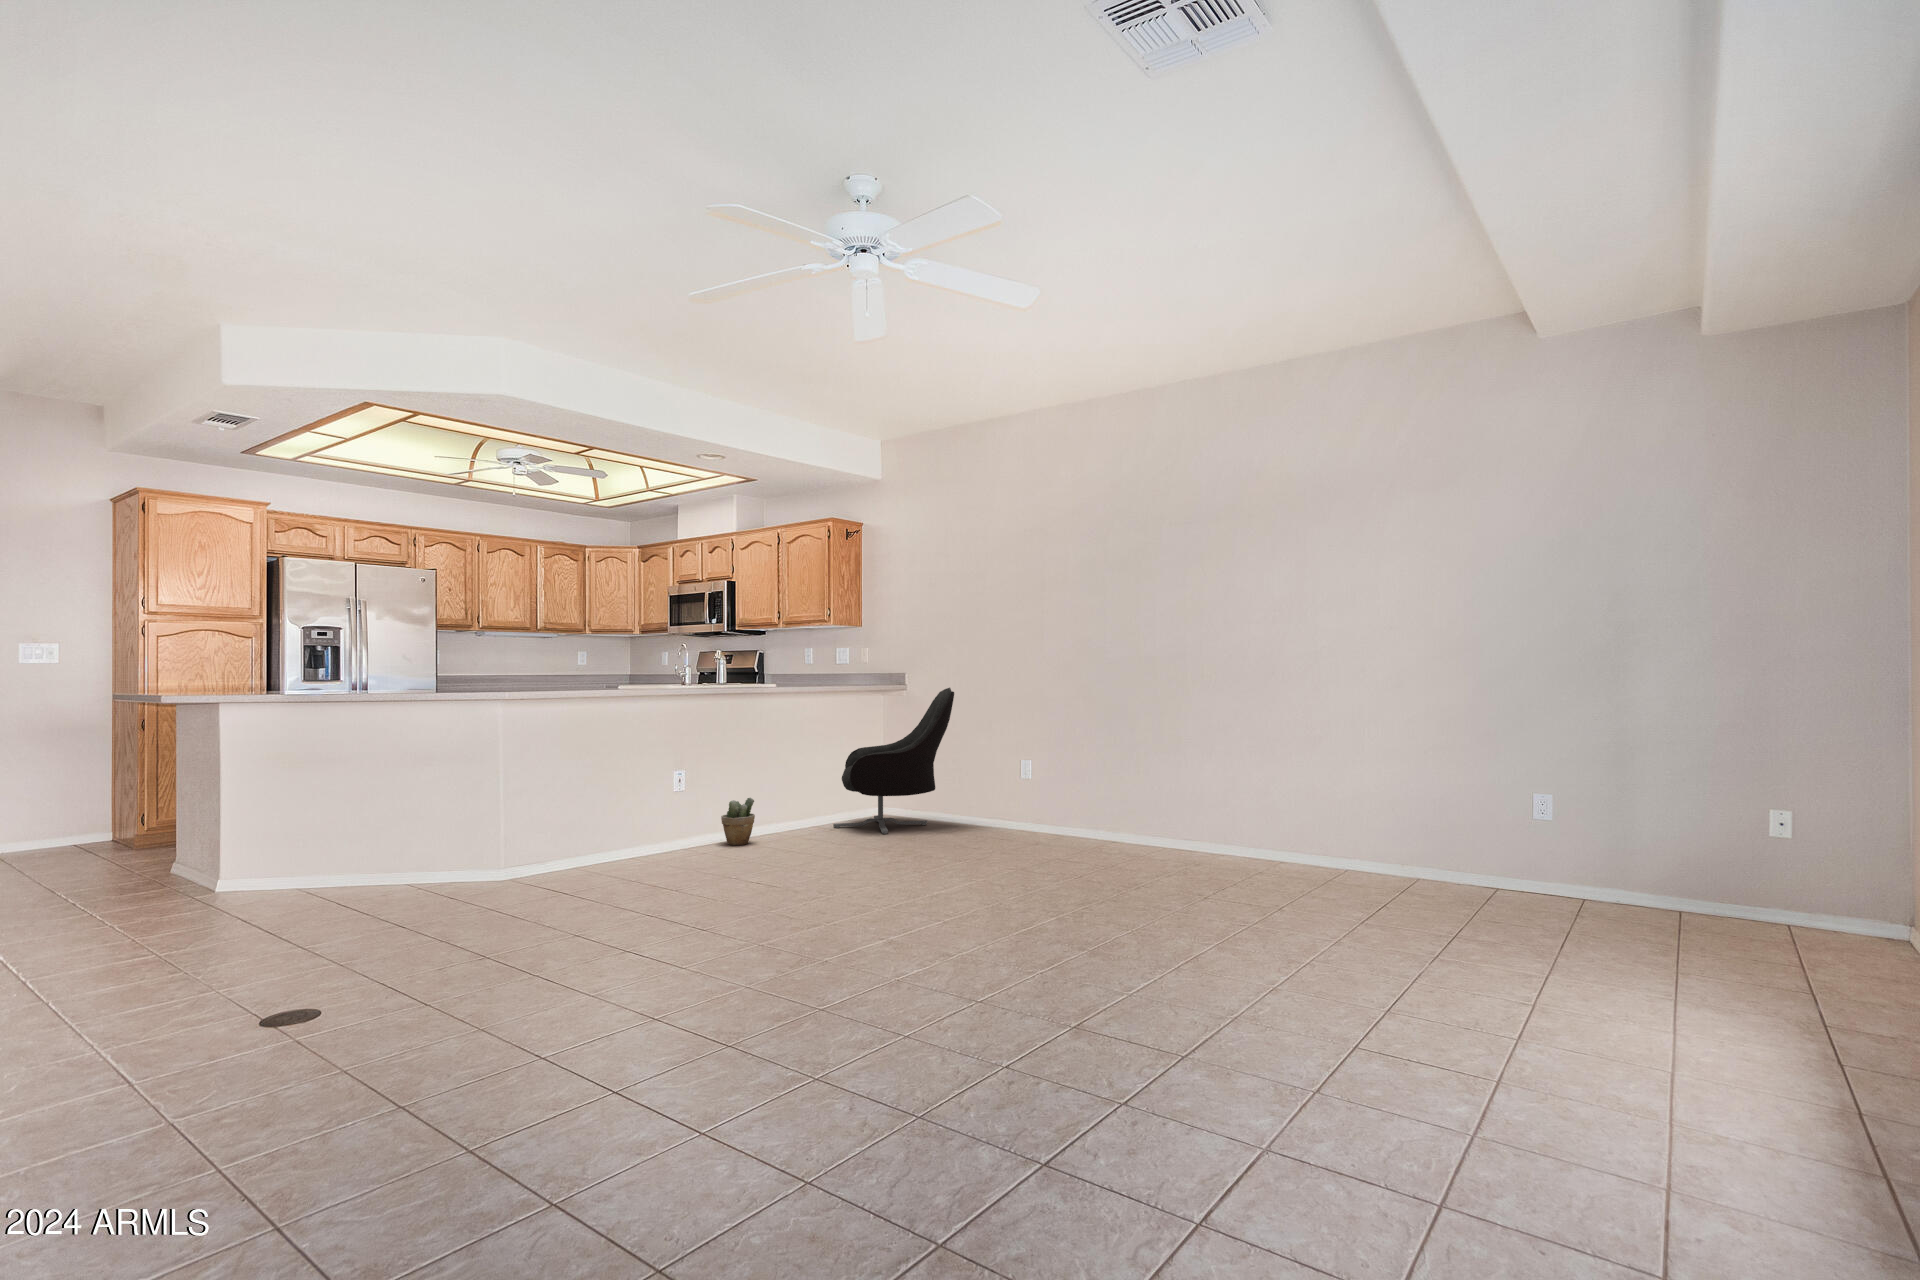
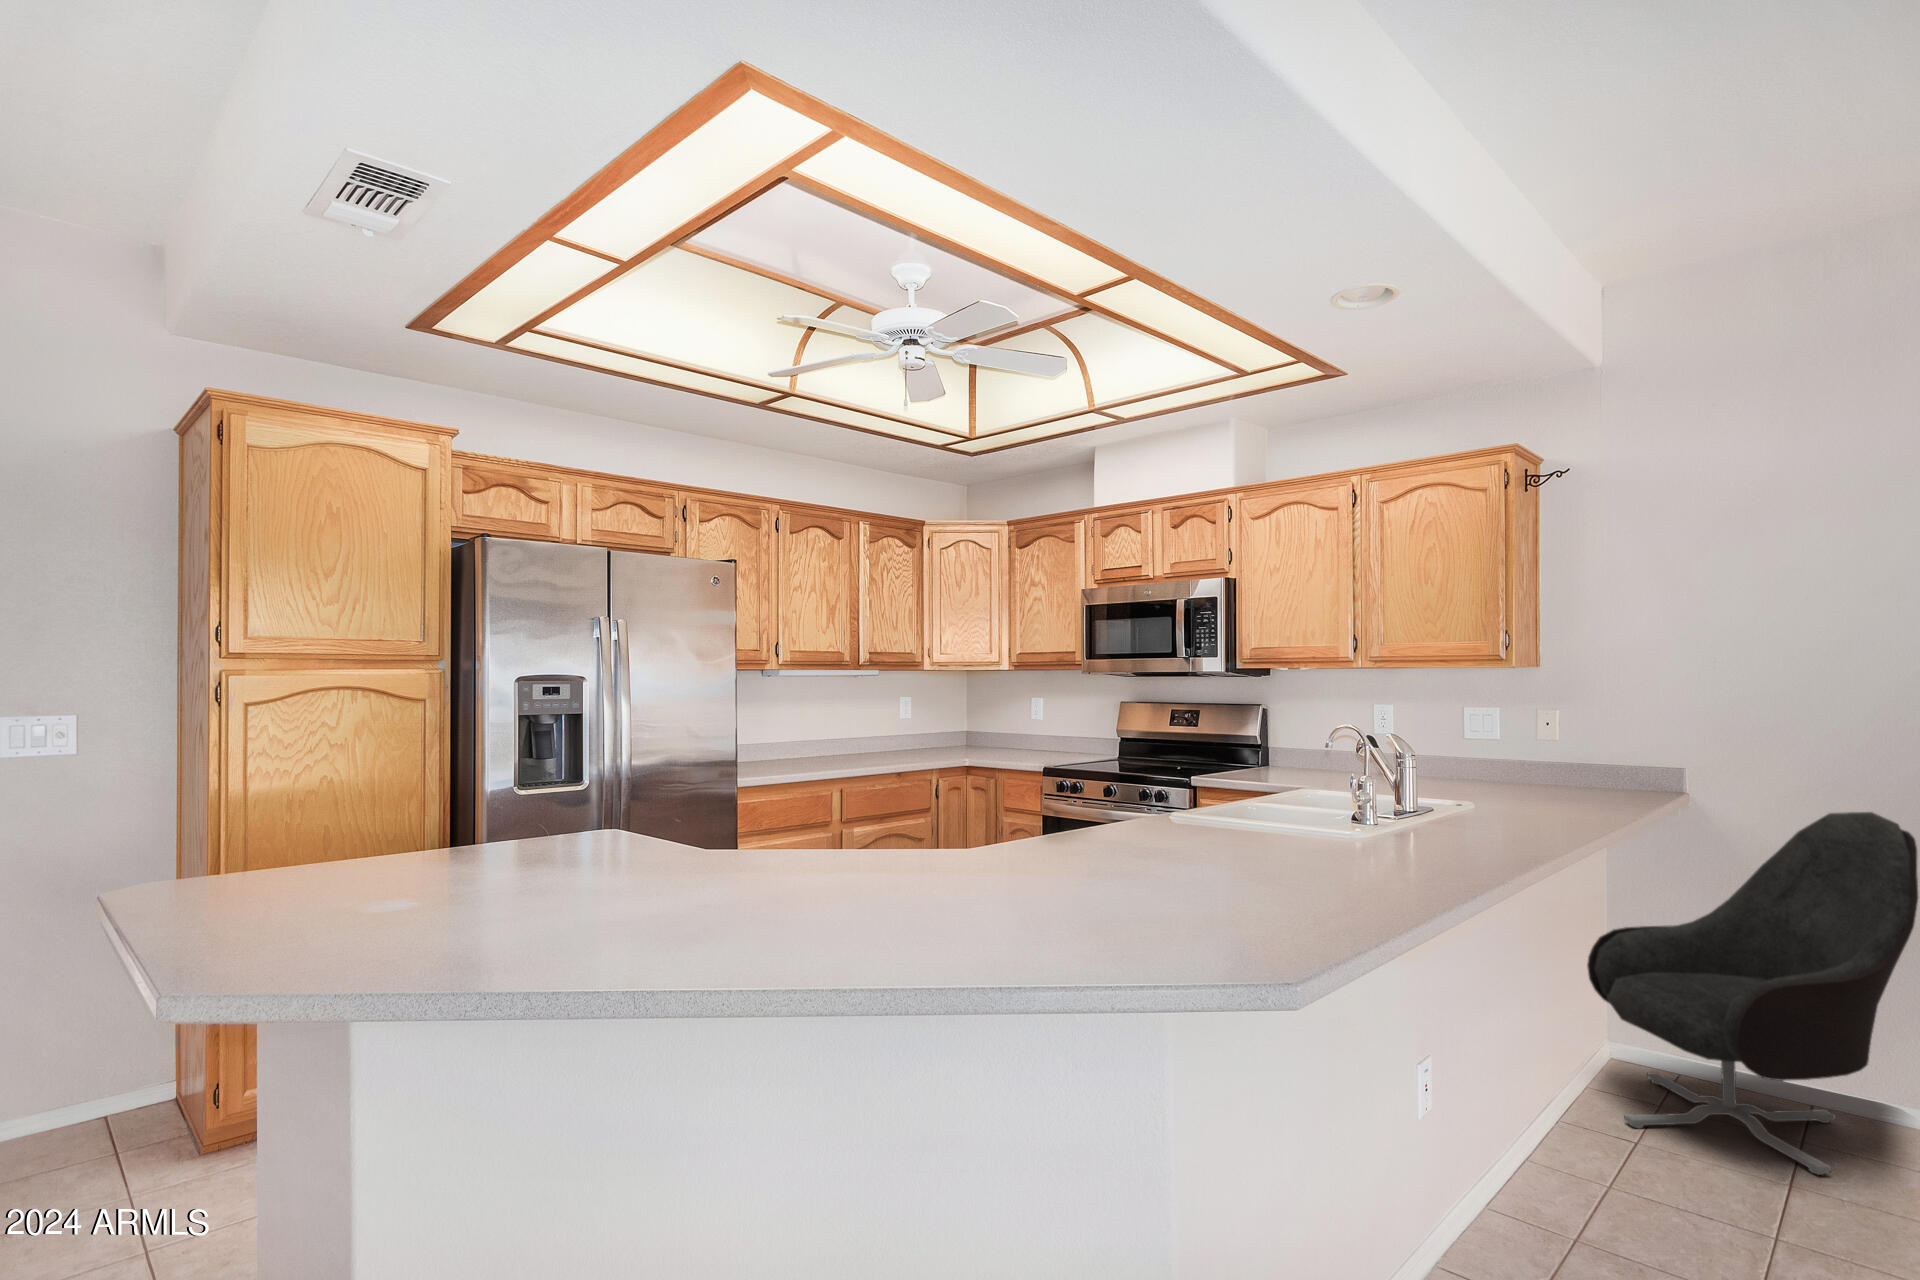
potted plant: present [721,798,755,845] -> none [1486,1103,1579,1232]

